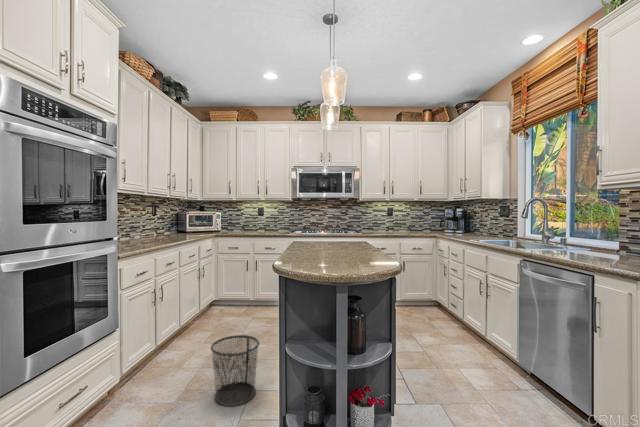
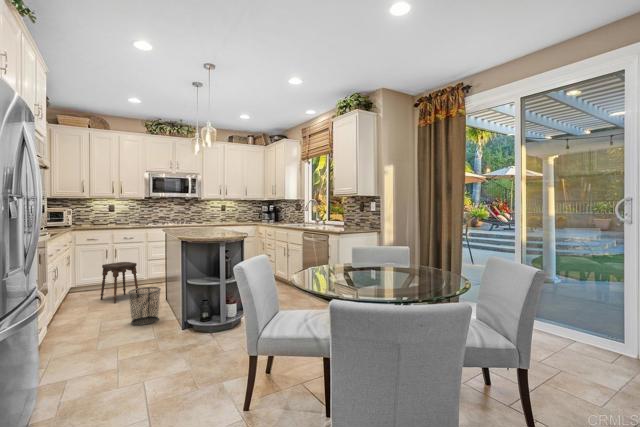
stool: none [227,280,267,336] -> present [101,262,138,303]

